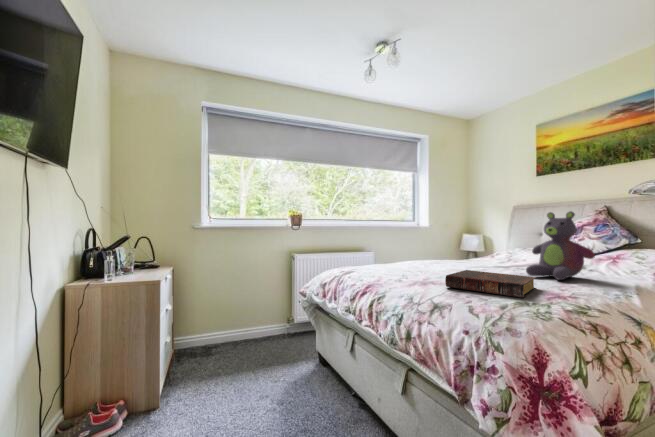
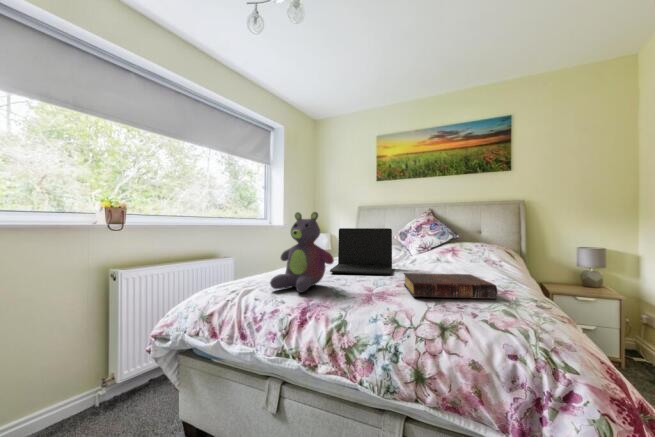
stuffed bear: present [526,211,595,280] -> present [270,212,334,292]
laptop: none [424,229,495,273] -> present [330,228,392,275]

